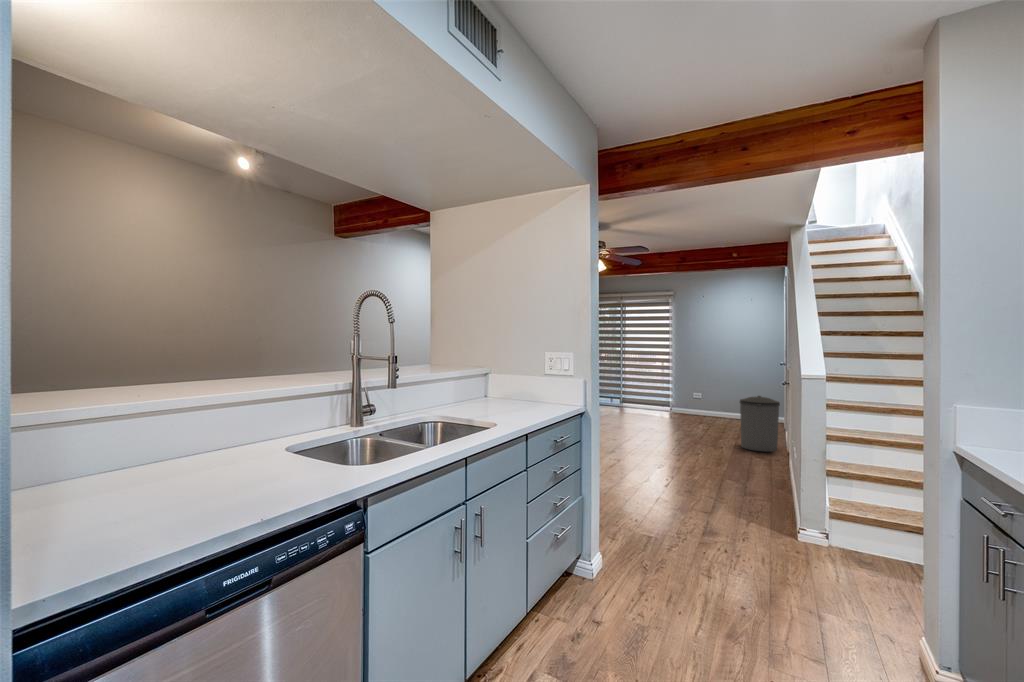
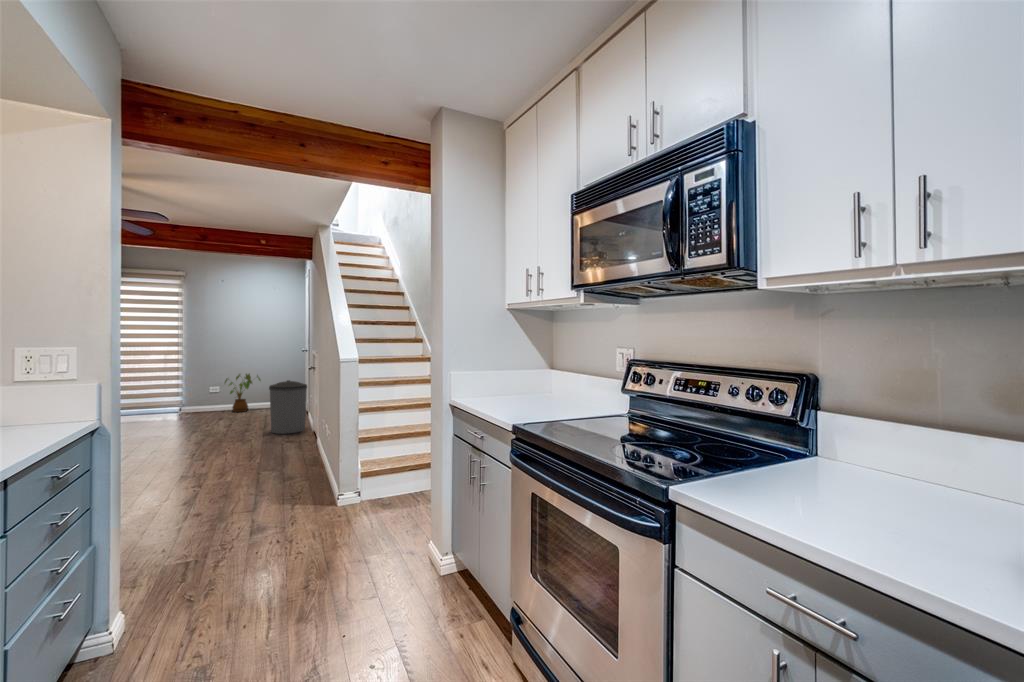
house plant: none [703,386,736,423] -> present [225,374,261,412]

